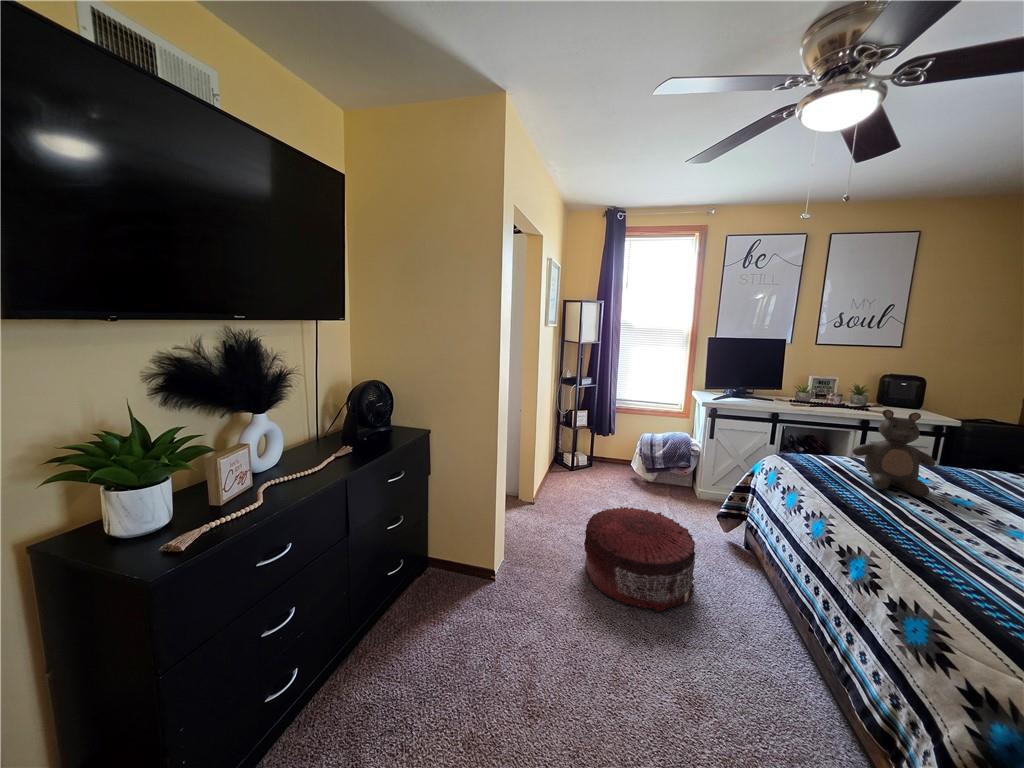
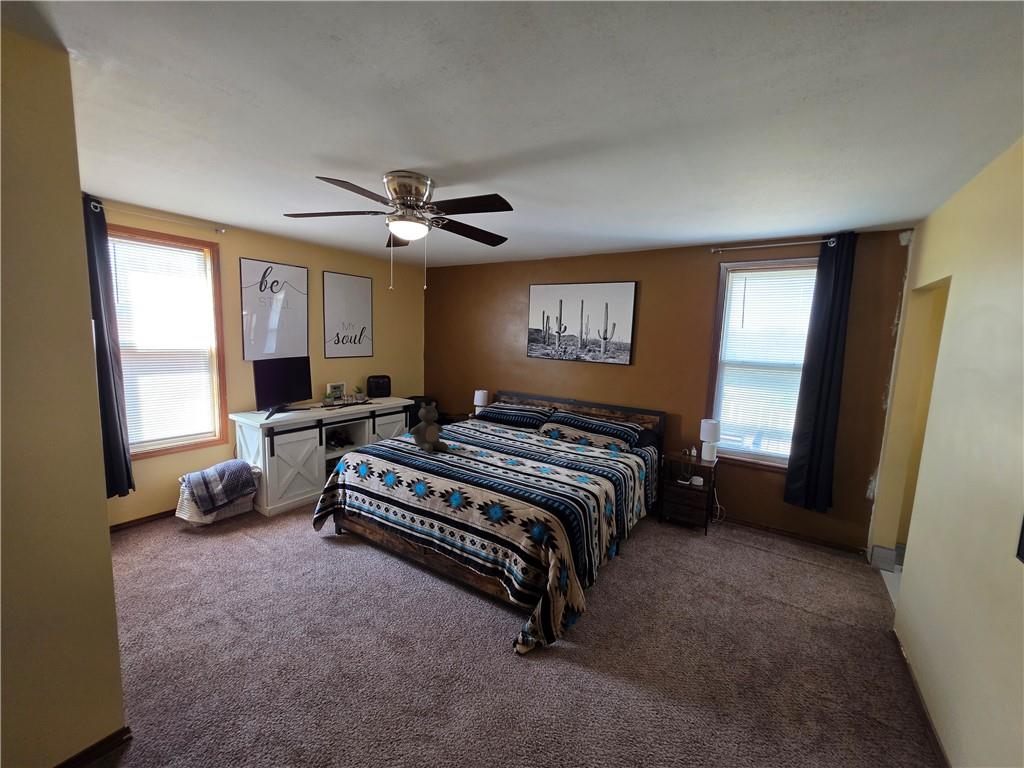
pouf: present [584,507,695,612] -> none [221,536,344,642]

